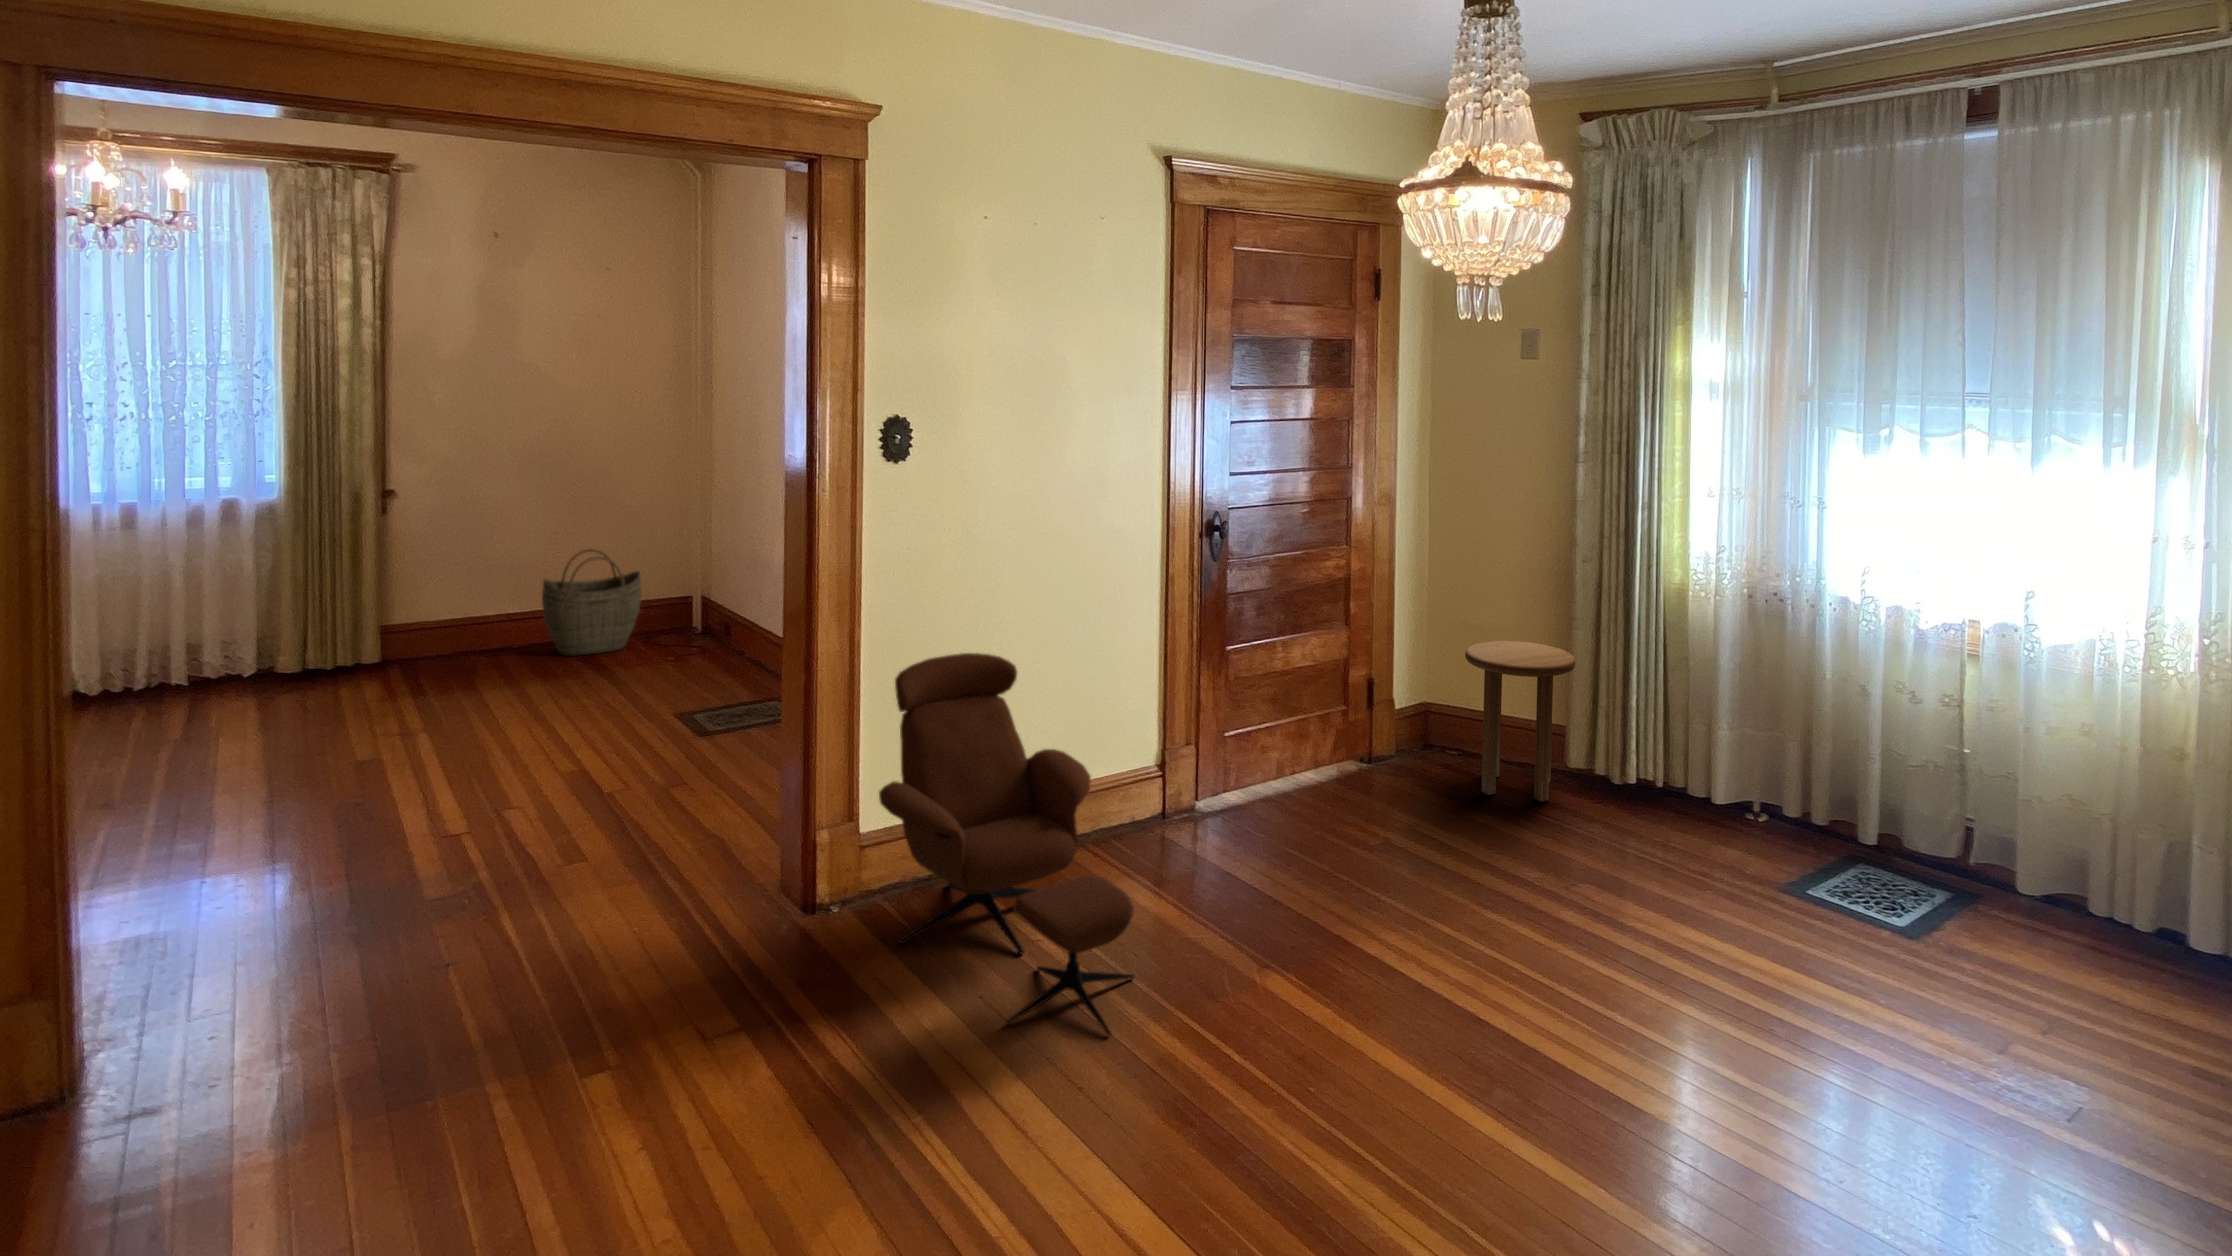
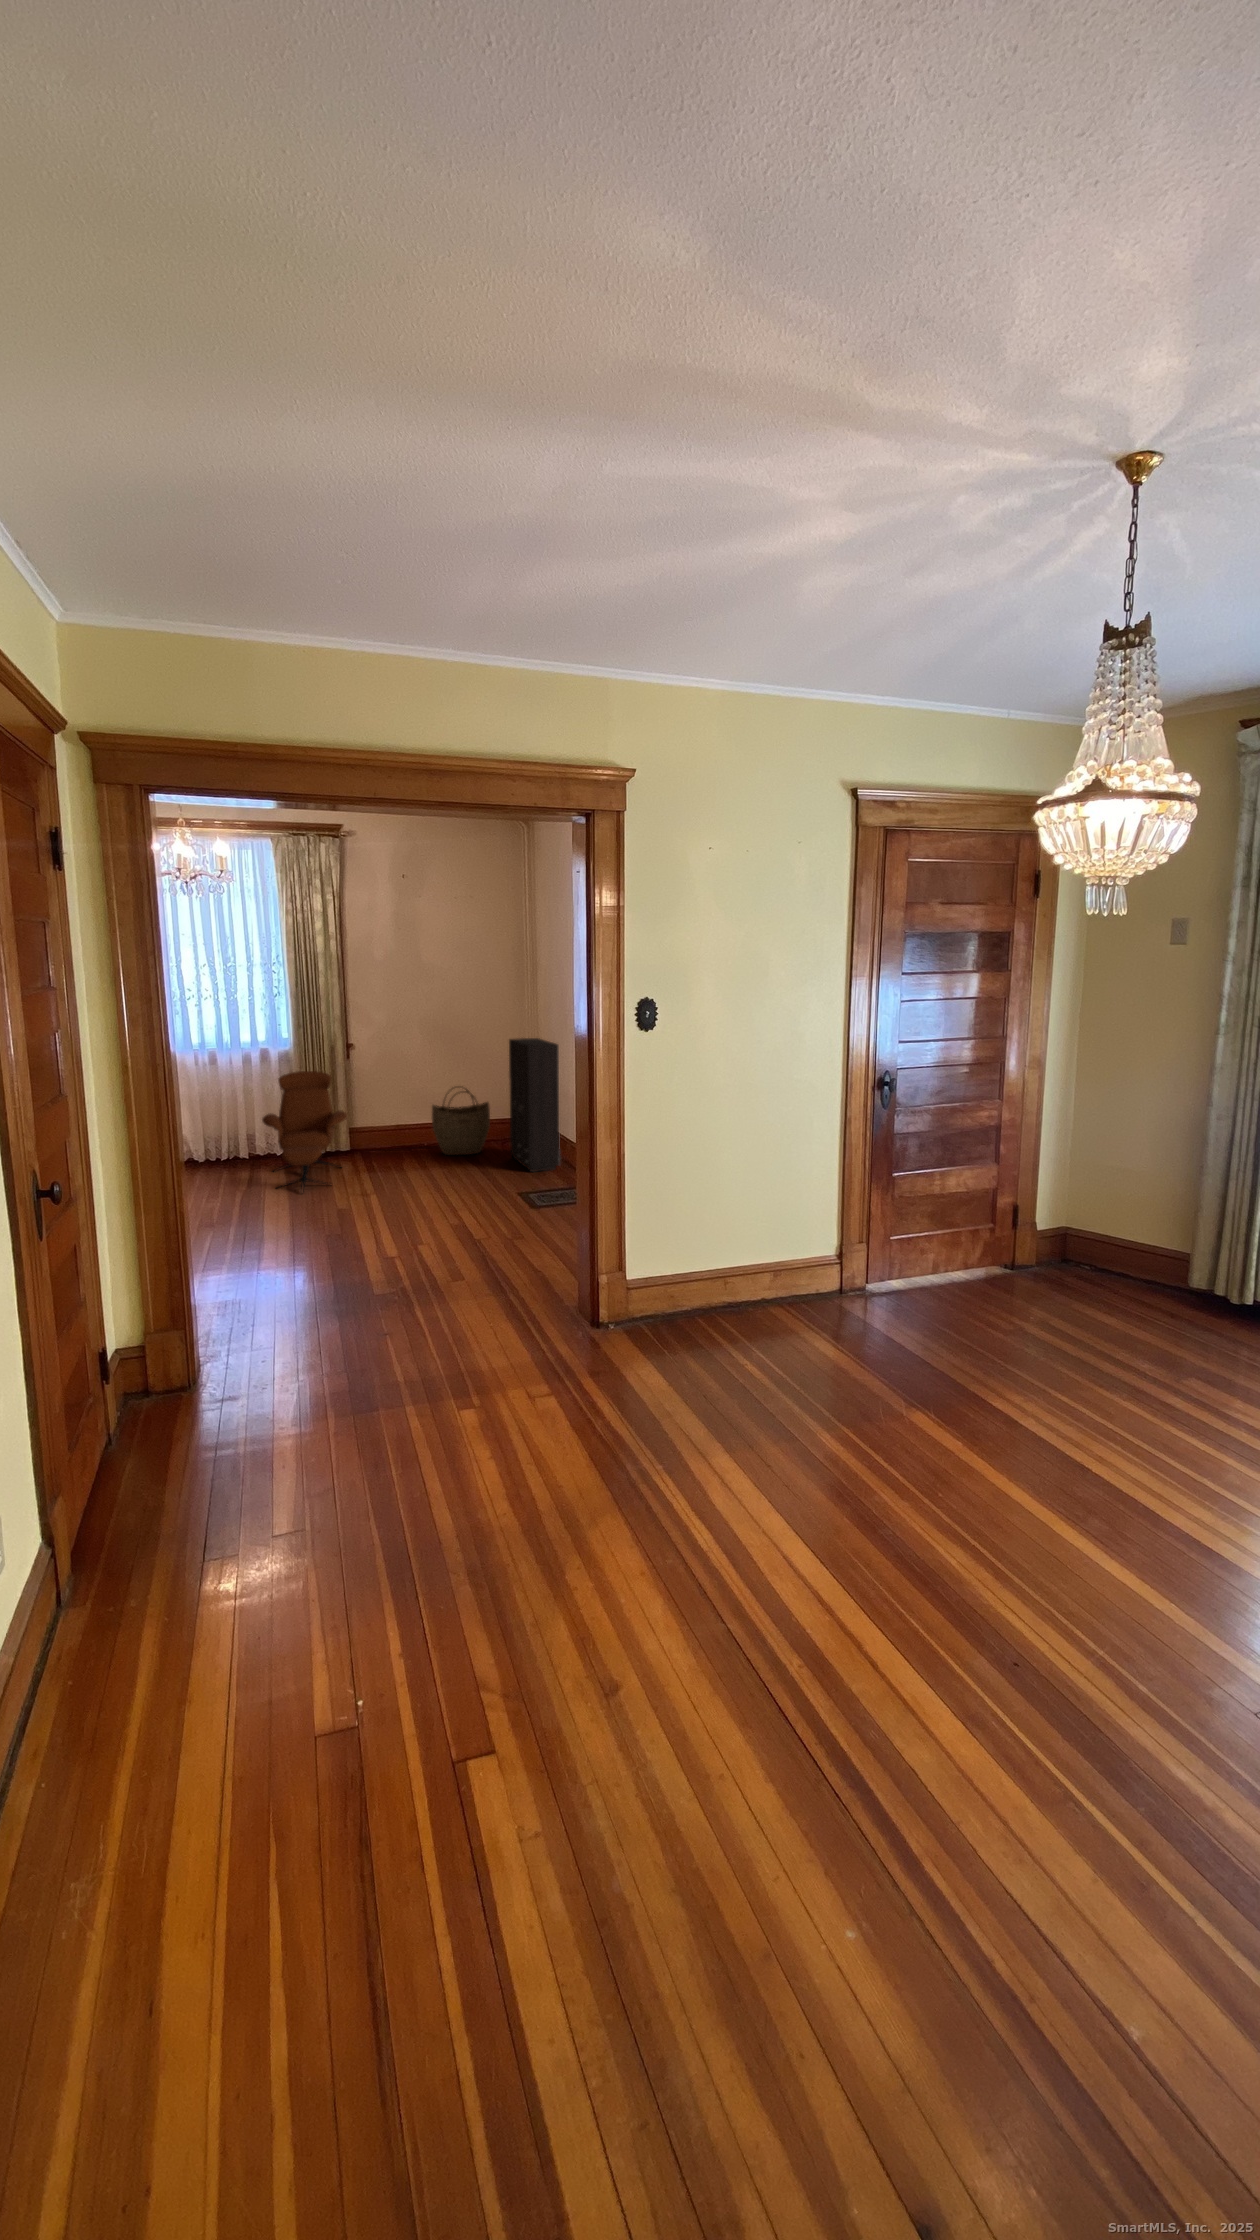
cabinet: none [674,476,753,674] -> present [509,1038,560,1172]
side table: present [1465,641,1575,802] -> none [1106,1185,1211,1318]
lounge chair: present [879,653,1134,1035] -> present [262,1071,347,1191]

